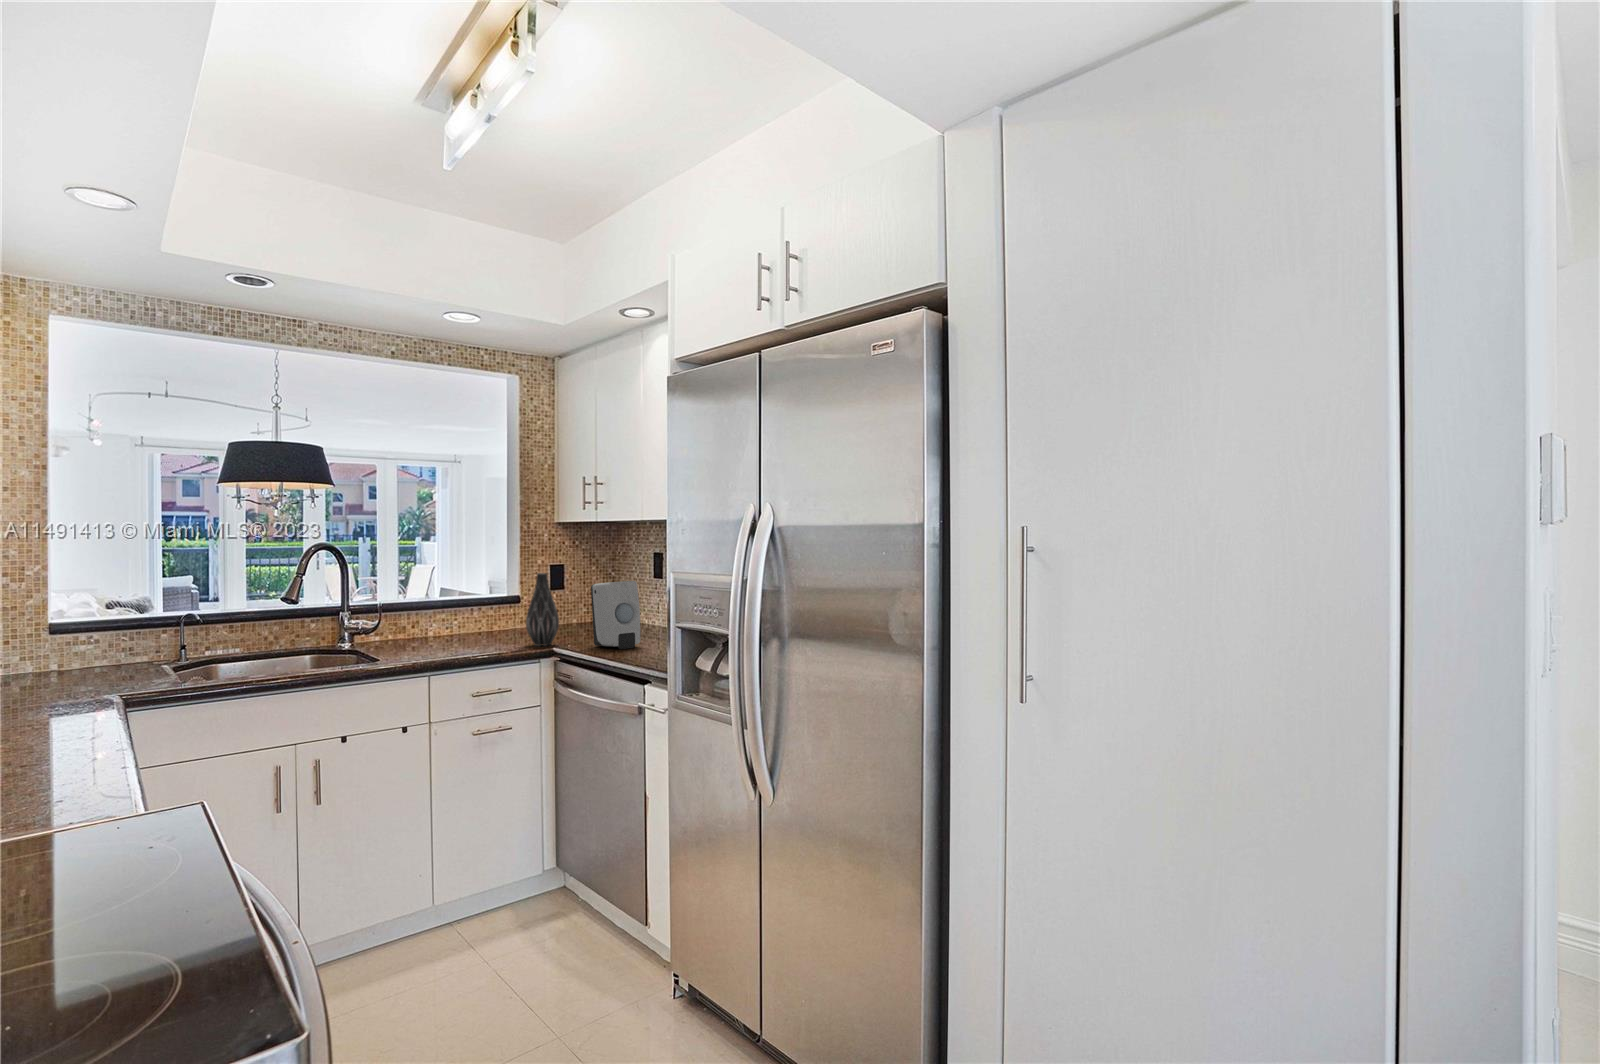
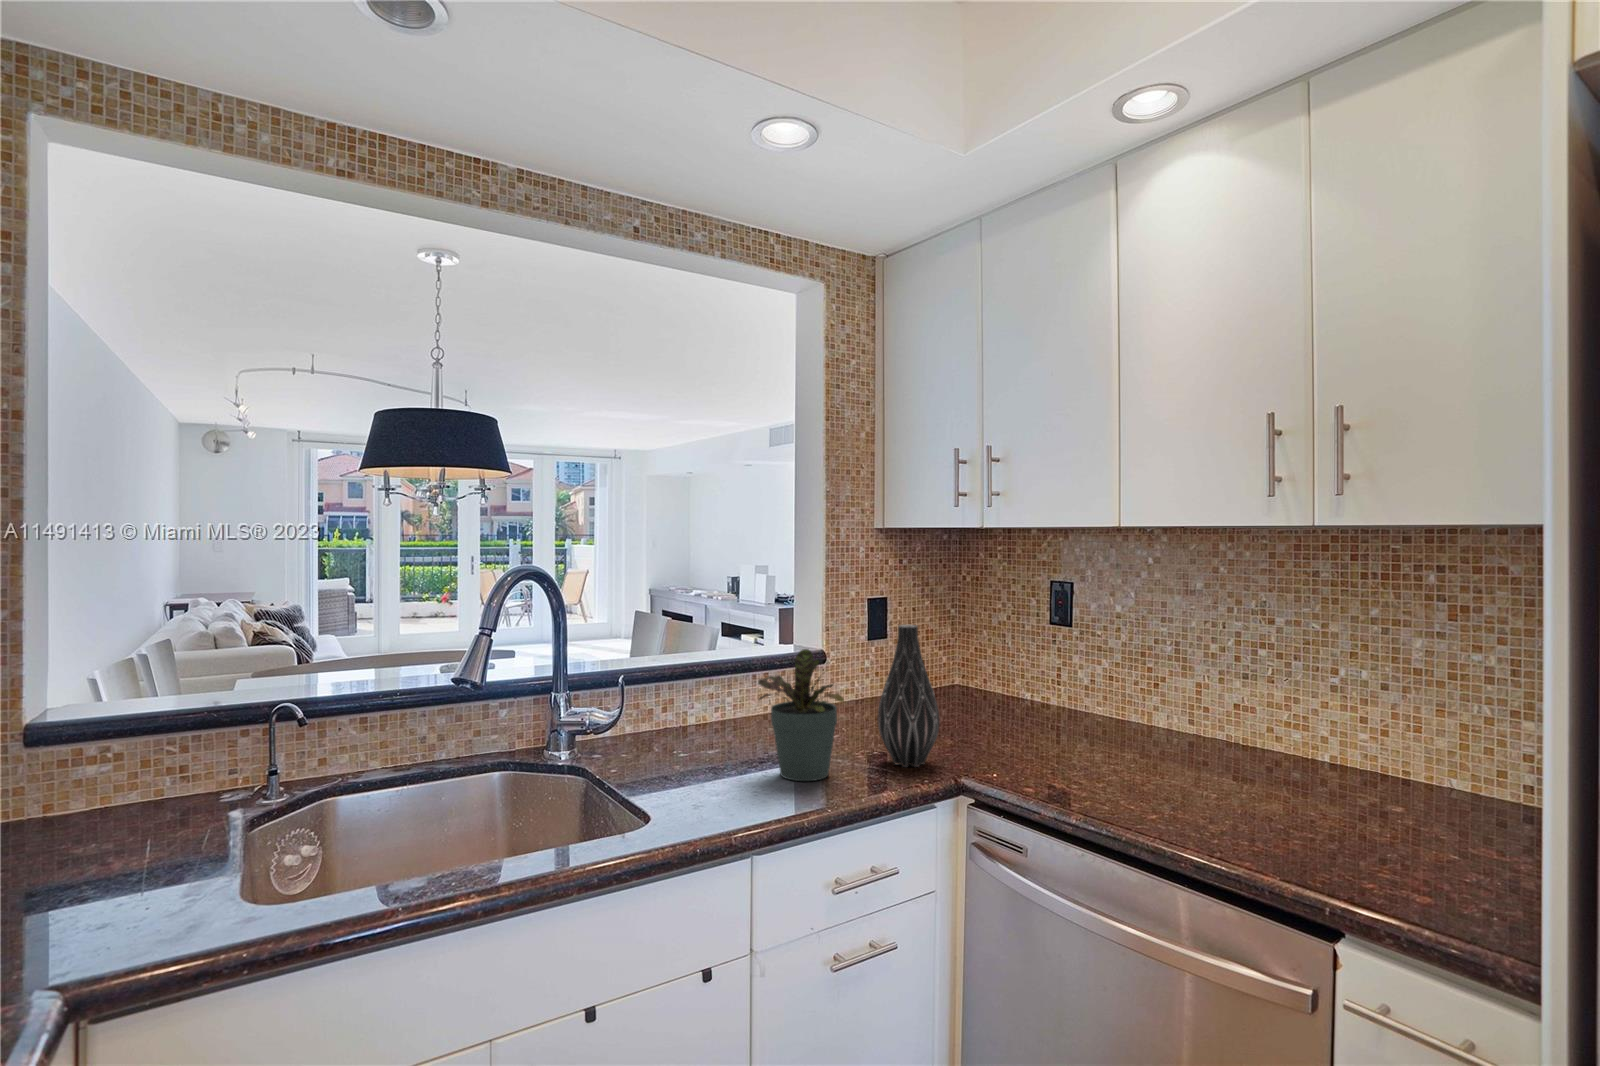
soap dispenser: present [591,581,640,649] -> none [1011,649,1126,794]
potted plant: none [451,584,501,651] -> present [758,649,844,781]

